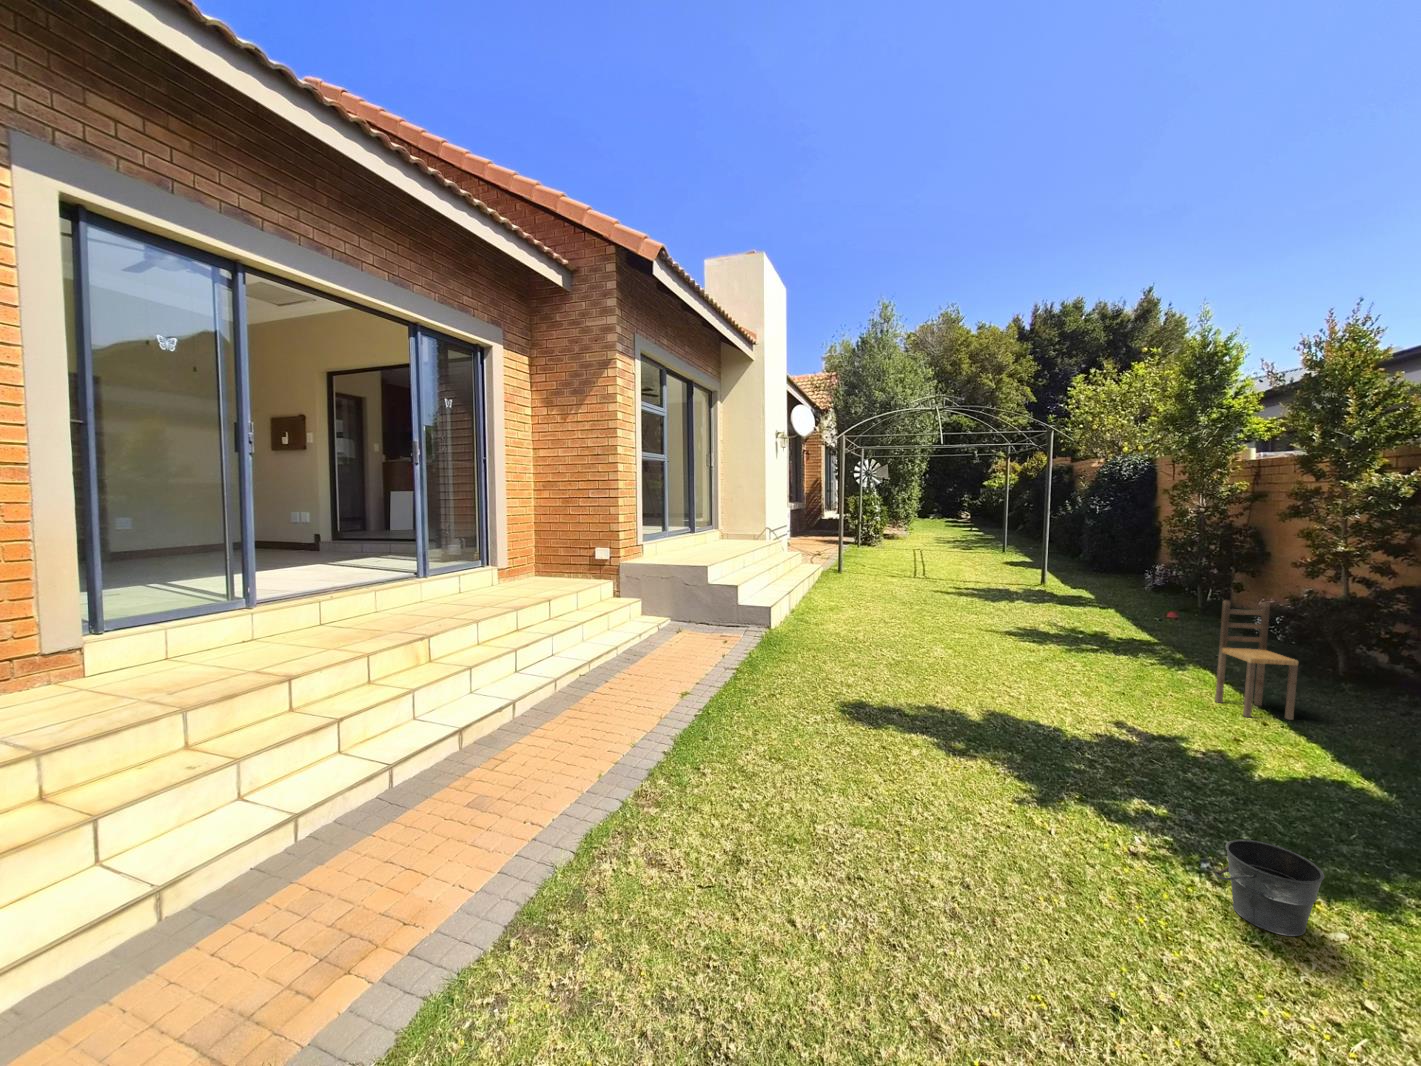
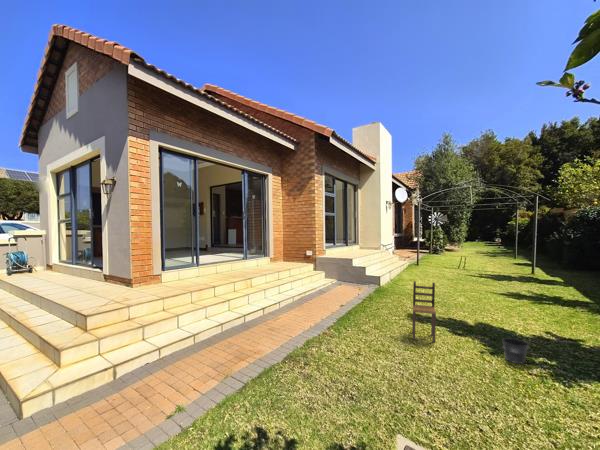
chair: present [1215,600,1298,720] -> present [412,281,436,342]

